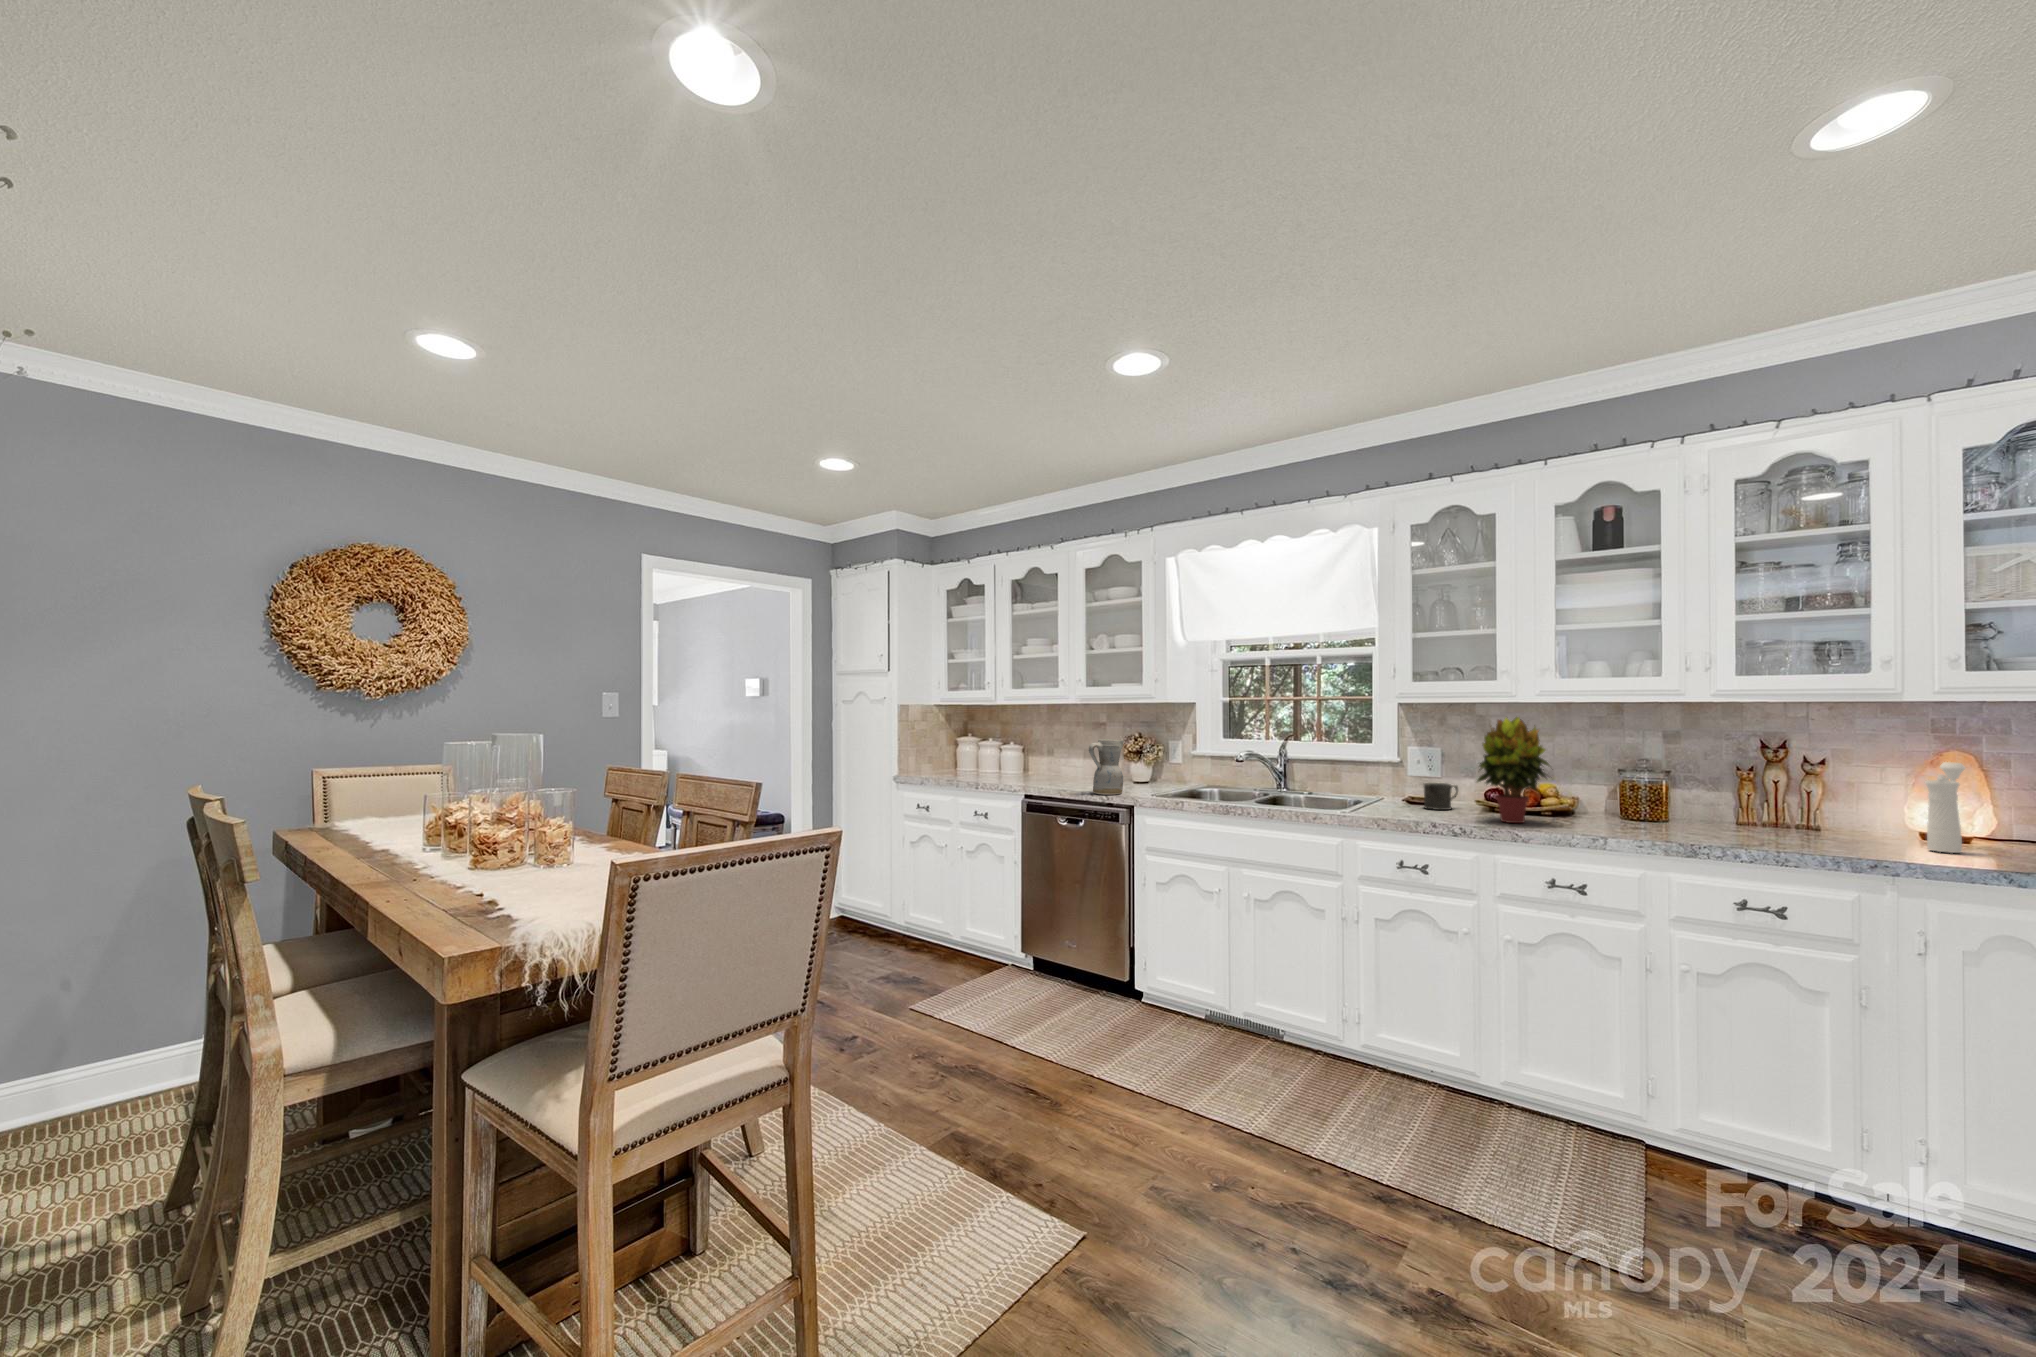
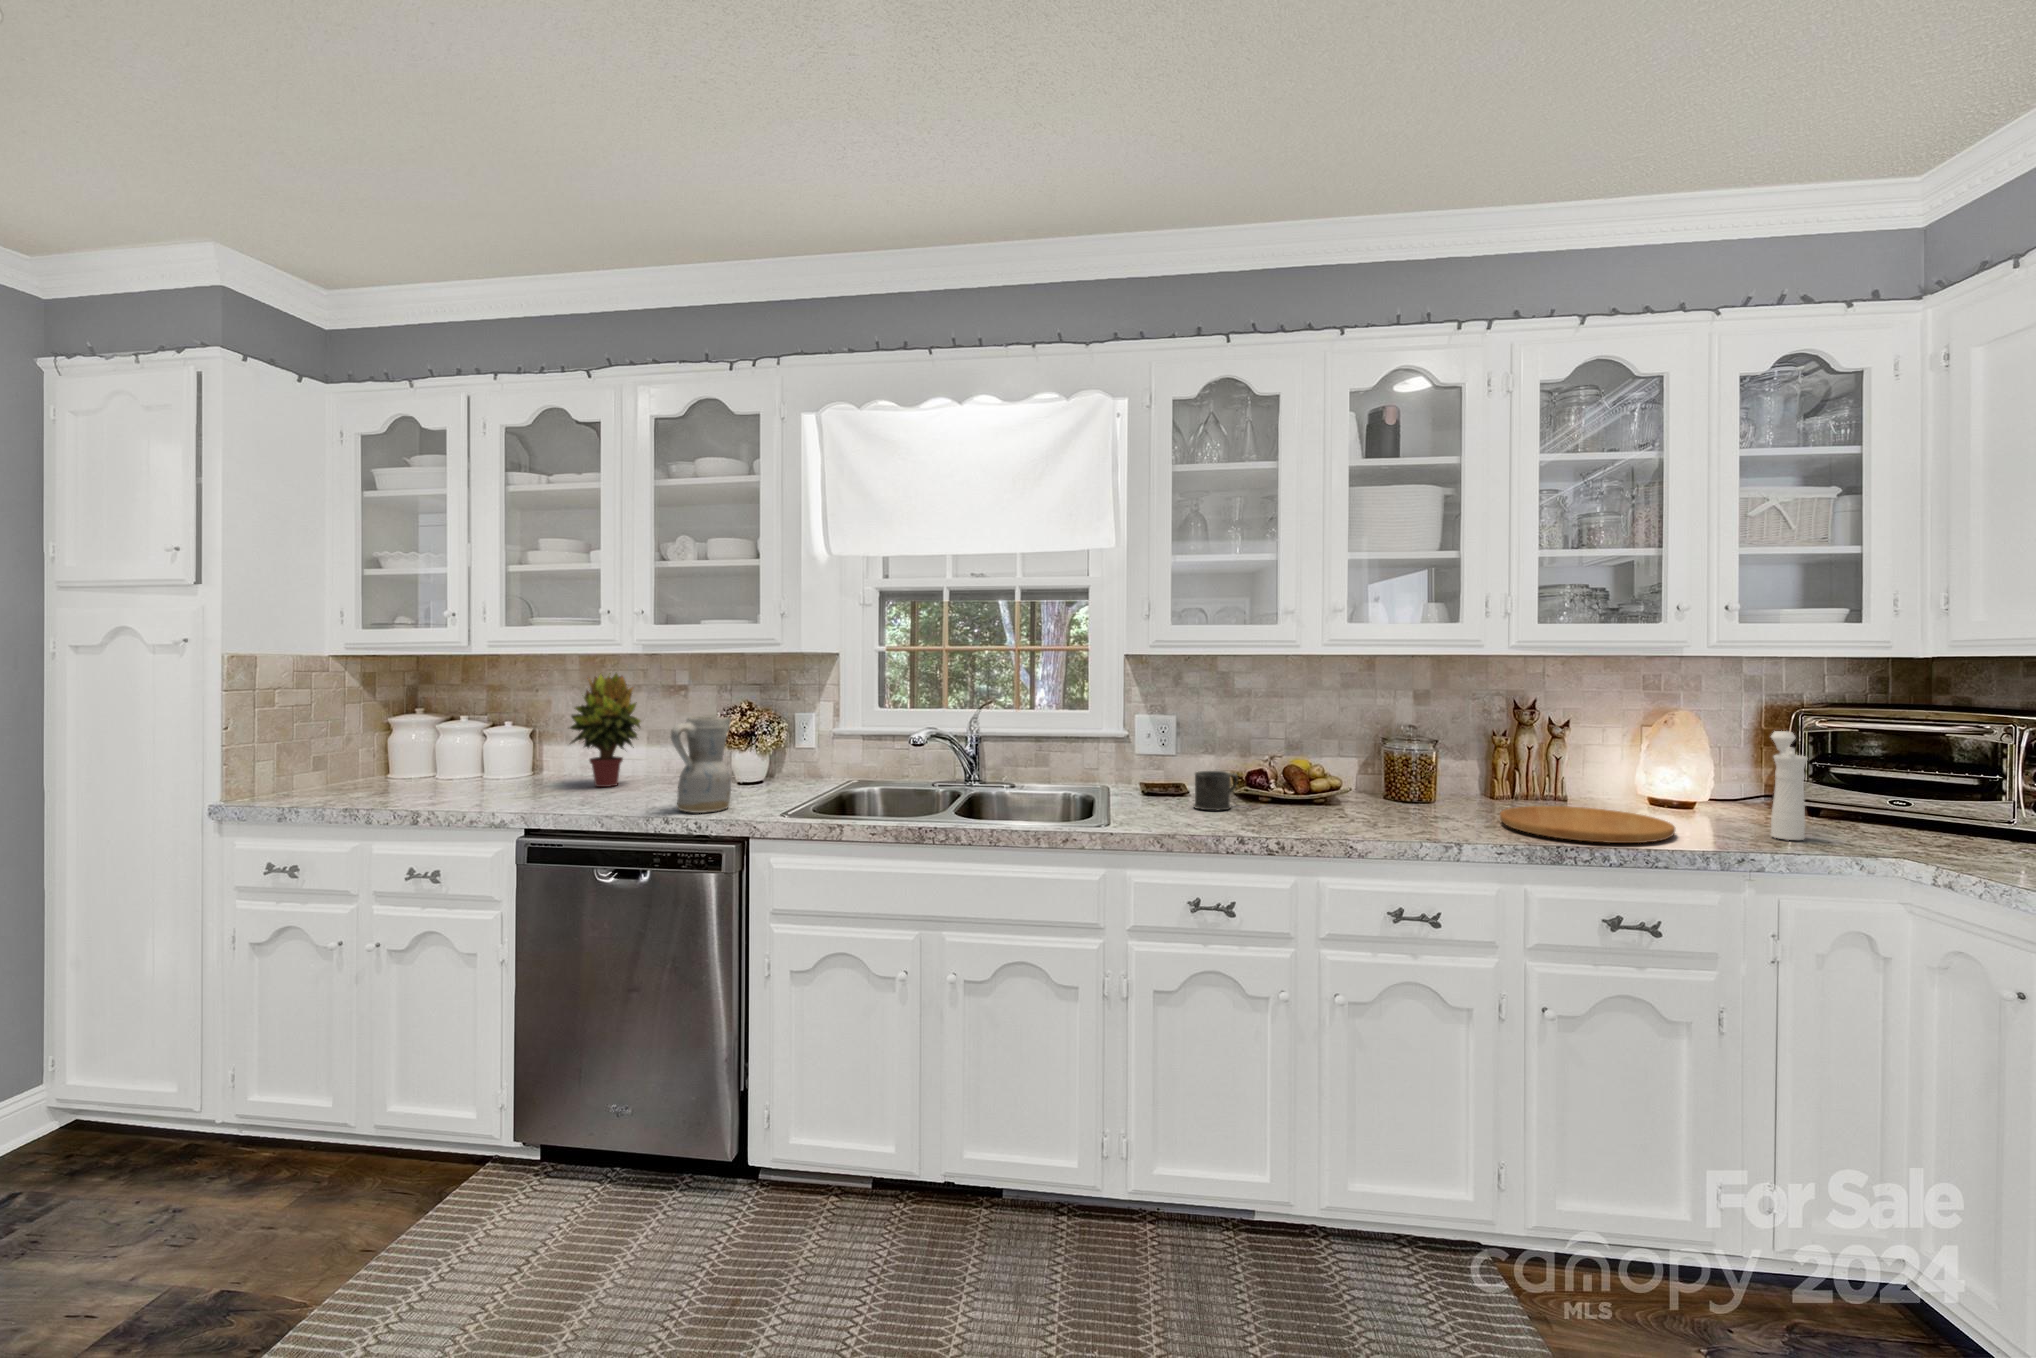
potted plant: present [1477,717,1550,823] -> present [570,673,641,787]
cutting board: none [1664,818,1826,844] -> present [1500,806,1675,843]

